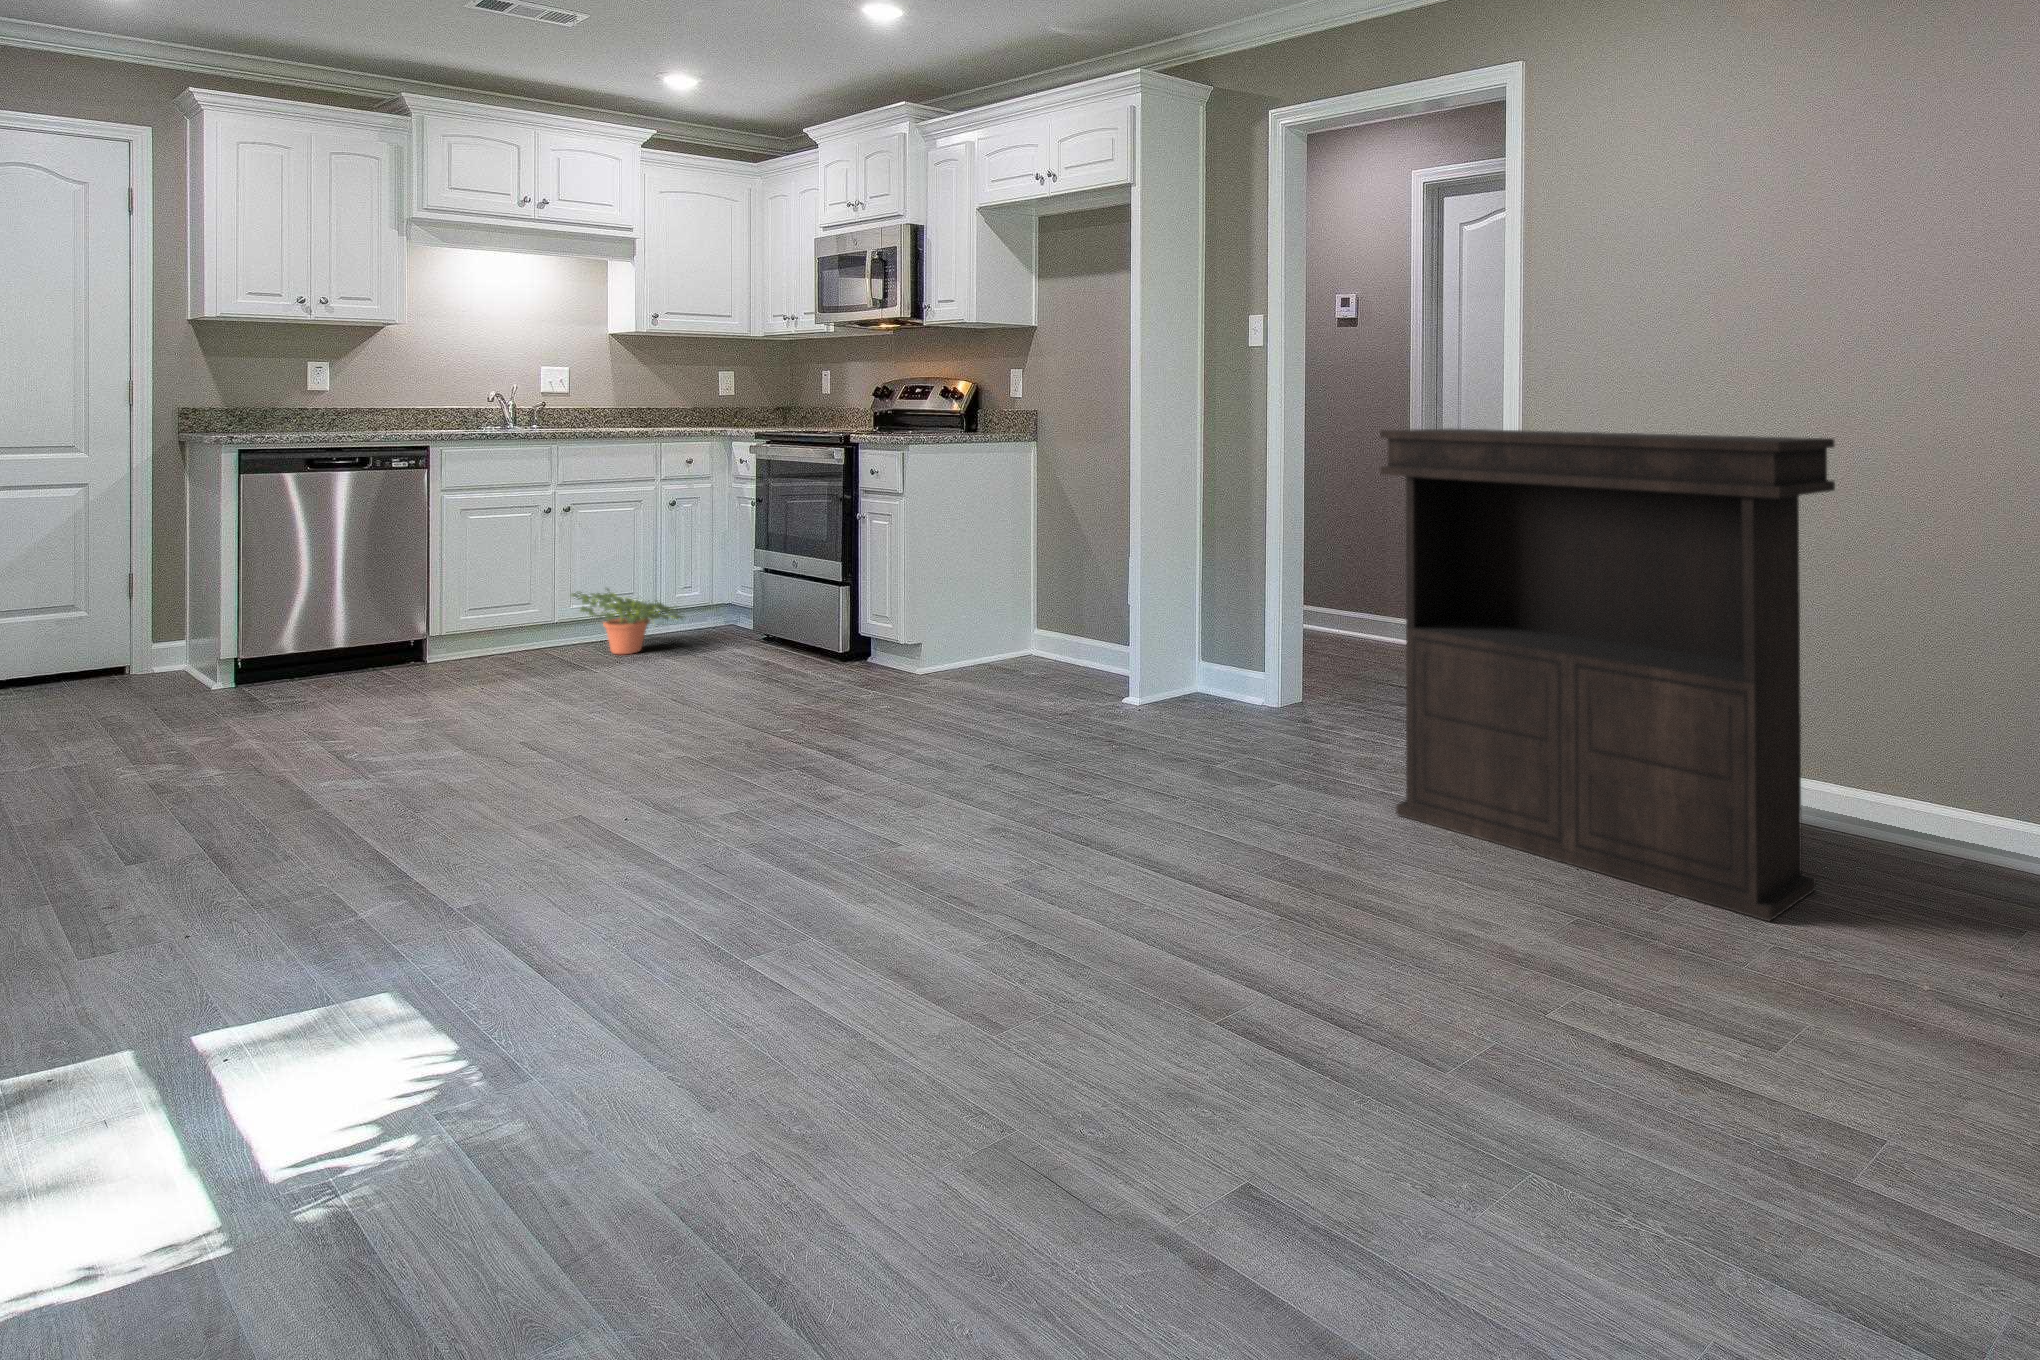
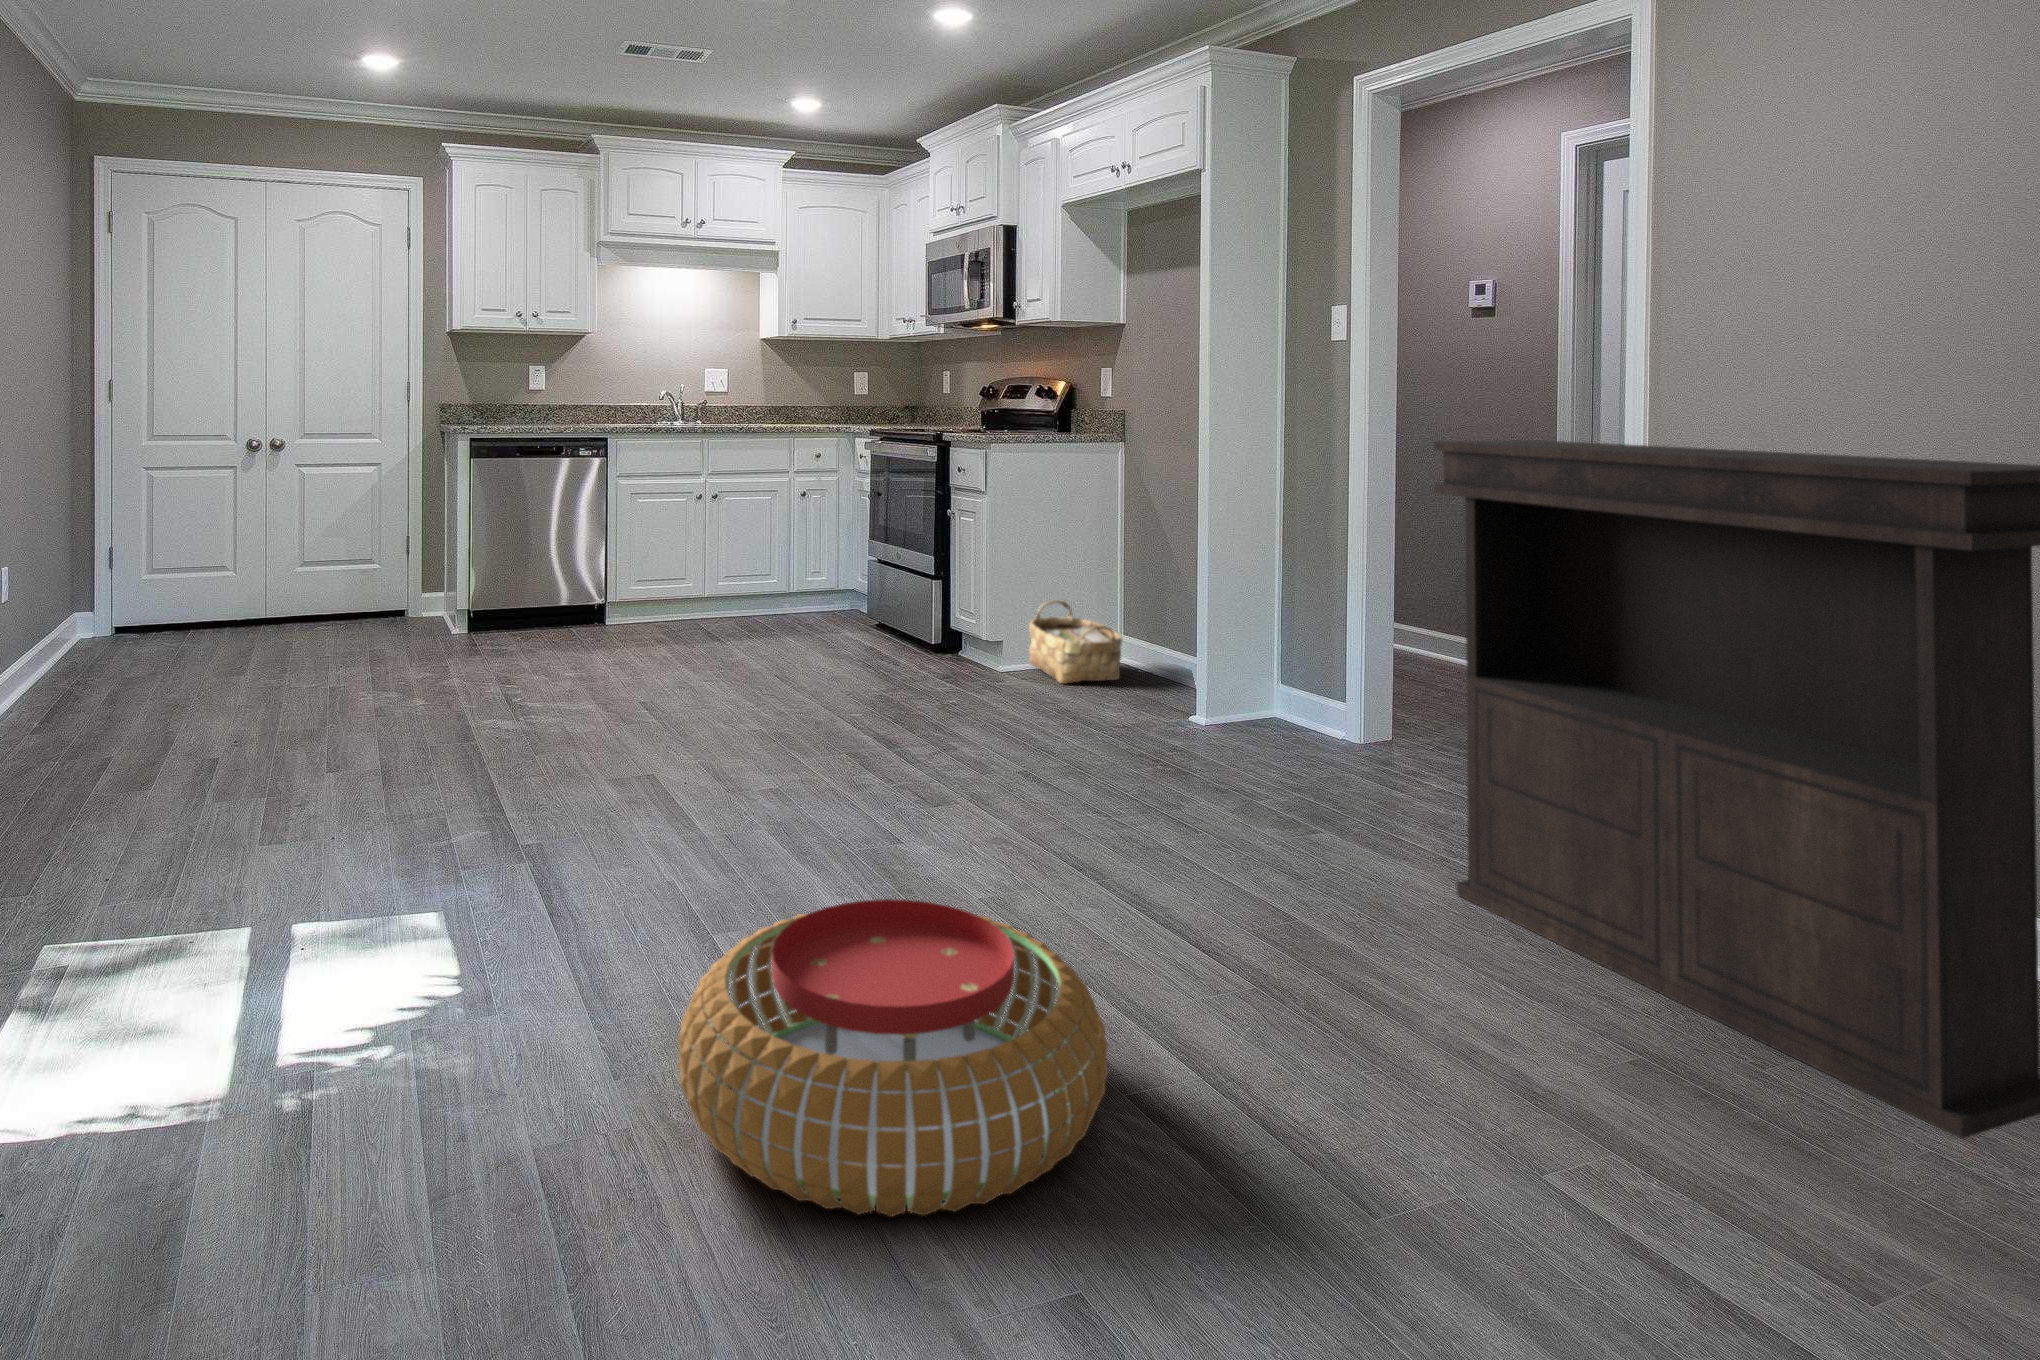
potted plant: present [571,588,685,654] -> none [712,565,809,627]
woven basket: none [948,599,1043,681] -> present [1029,600,1122,684]
pouf: none [795,875,1211,1164] -> present [678,899,1108,1217]

